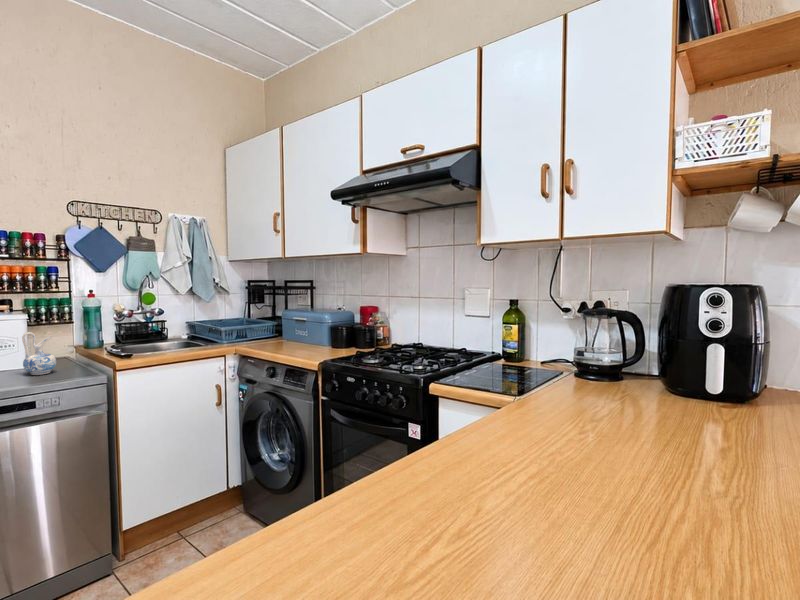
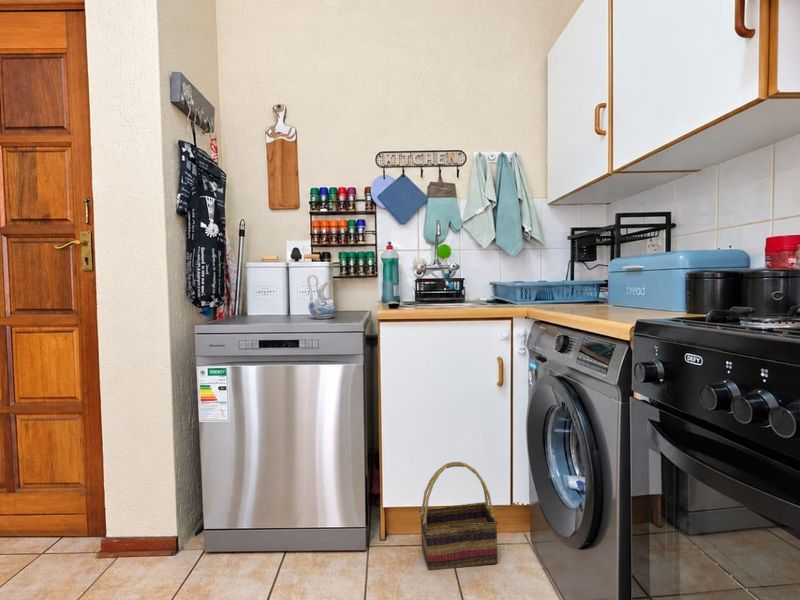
basket: none [156,468,223,558] -> present [419,462,498,570]

